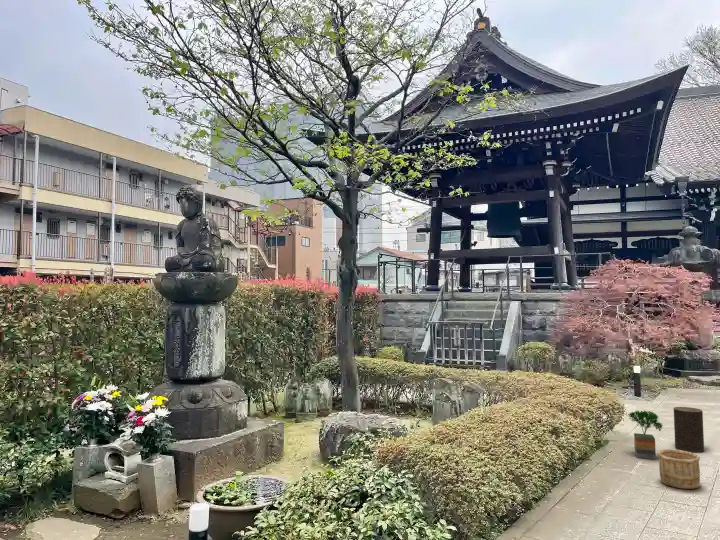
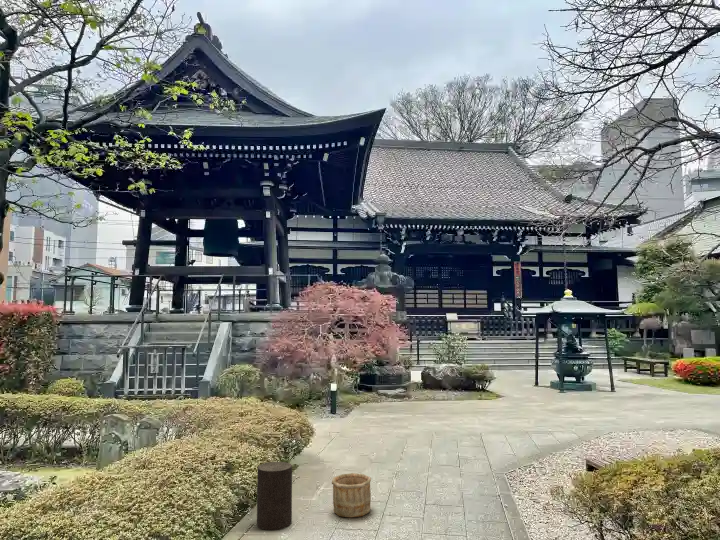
stool: present [674,407,704,453] -> present [257,462,292,530]
potted tree: present [628,411,663,459] -> none [310,432,343,485]

